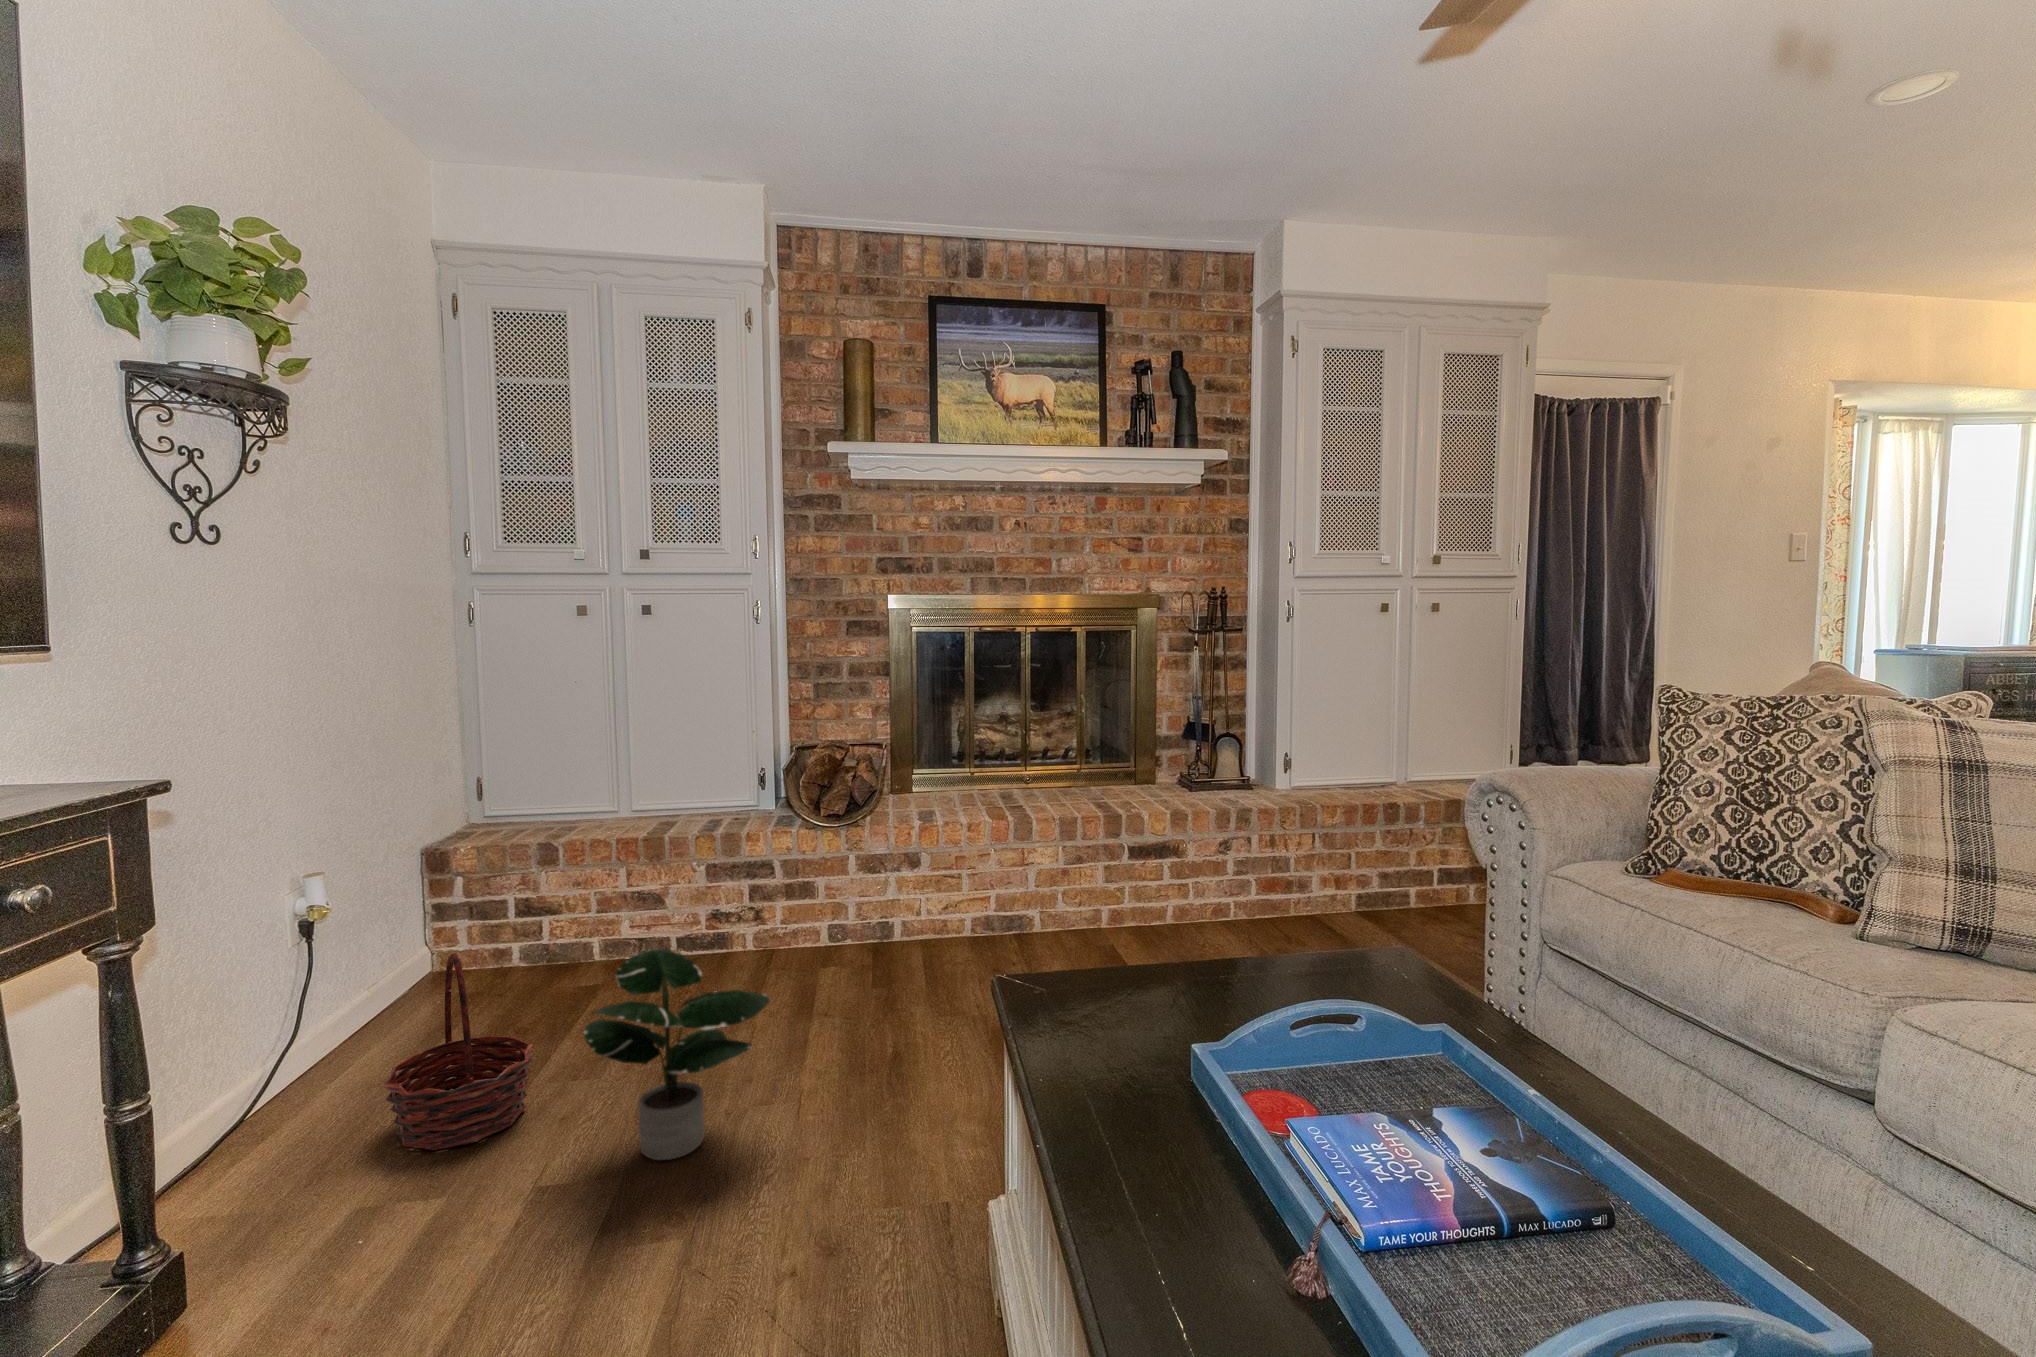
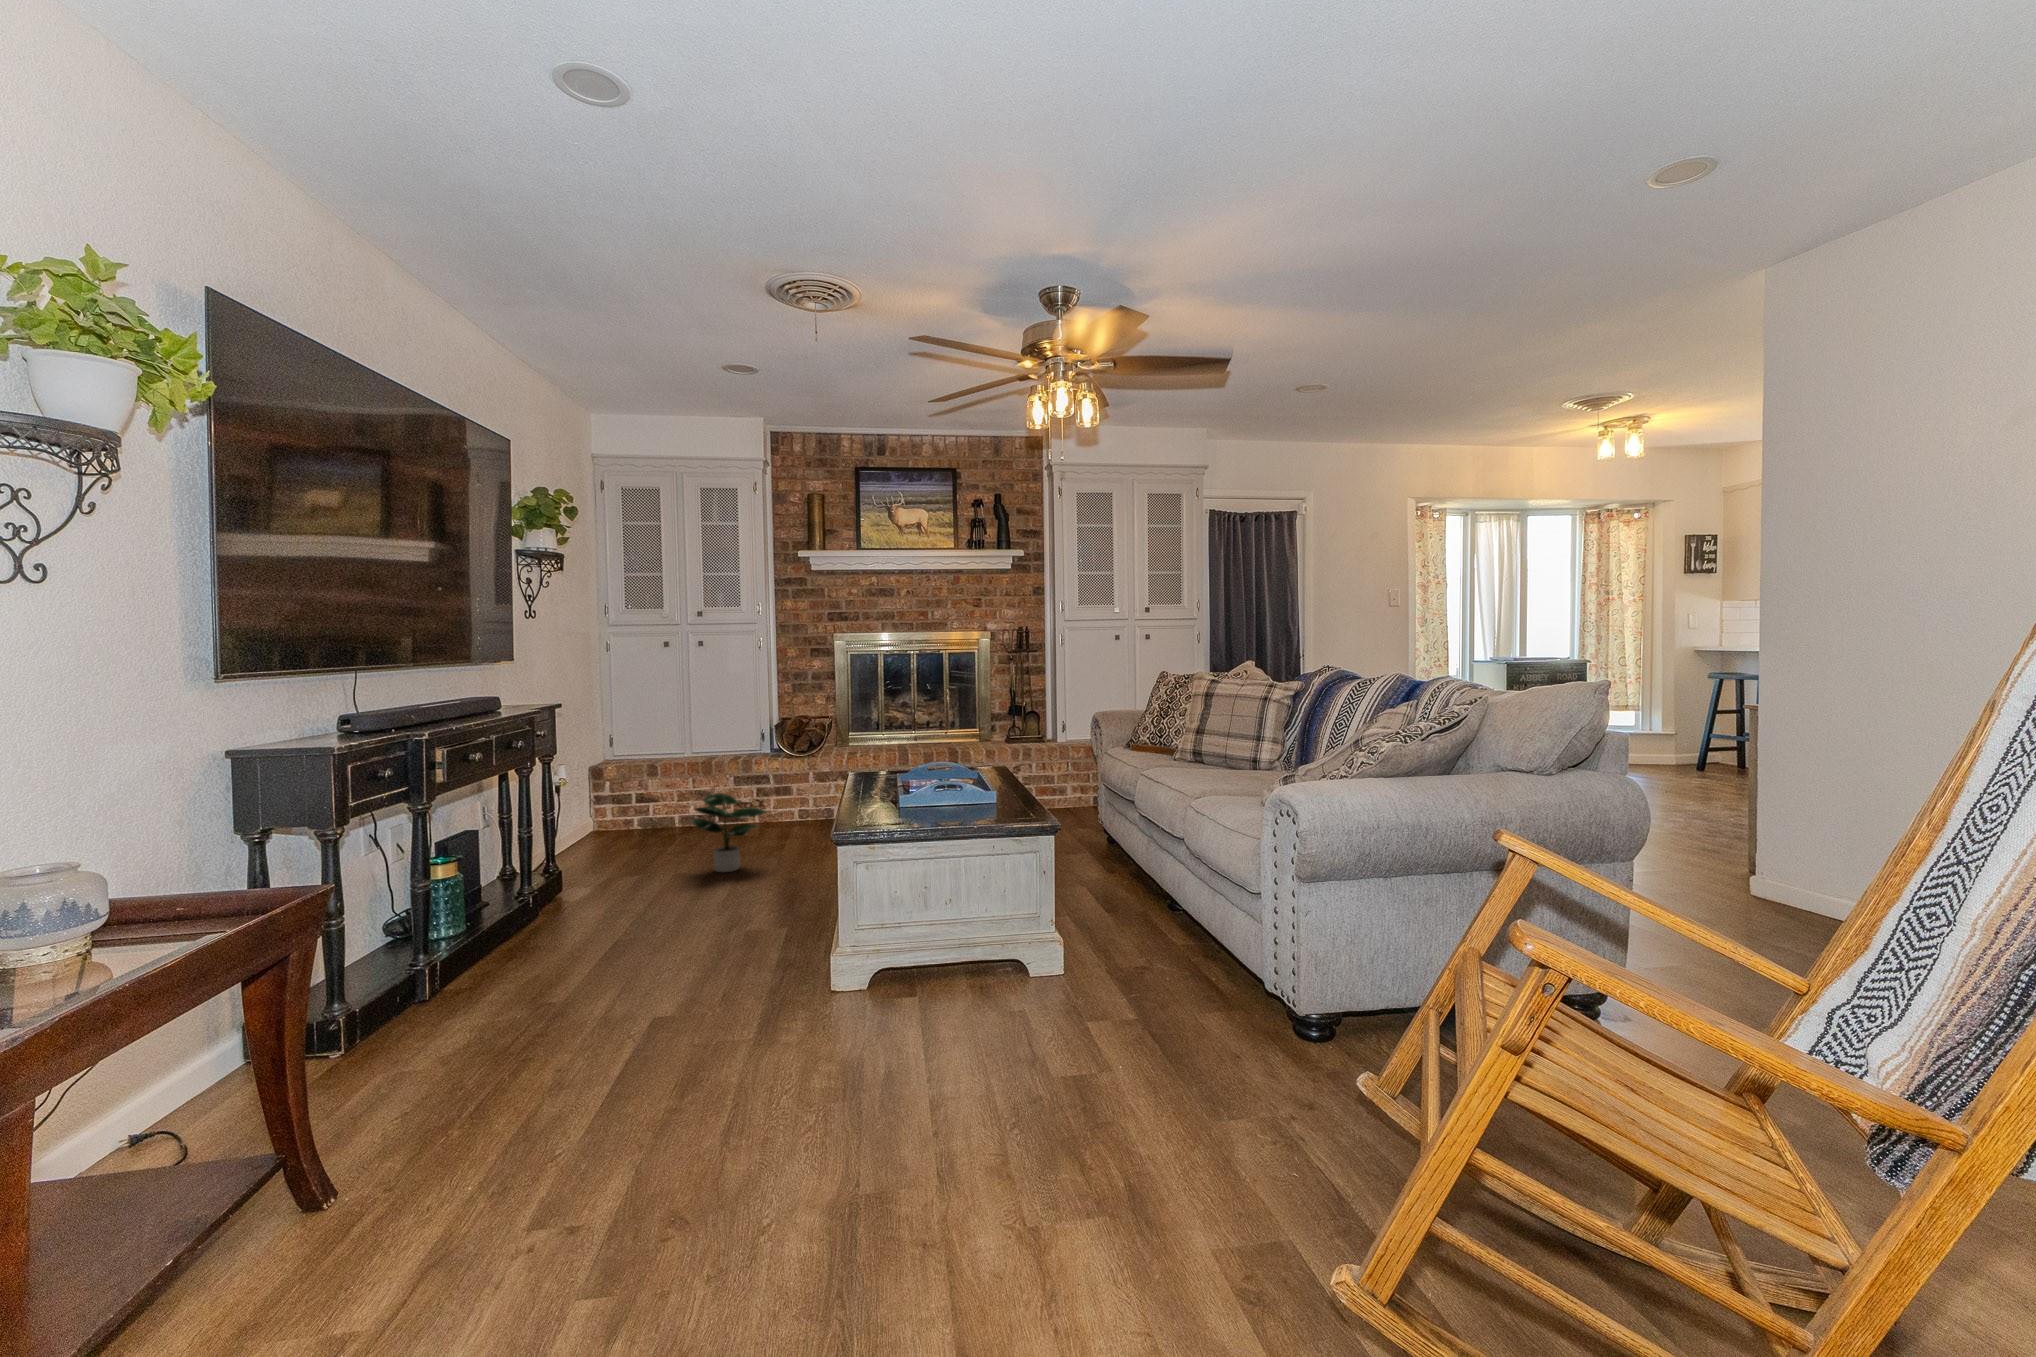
basket: present [383,954,533,1150] -> none [607,794,665,872]

